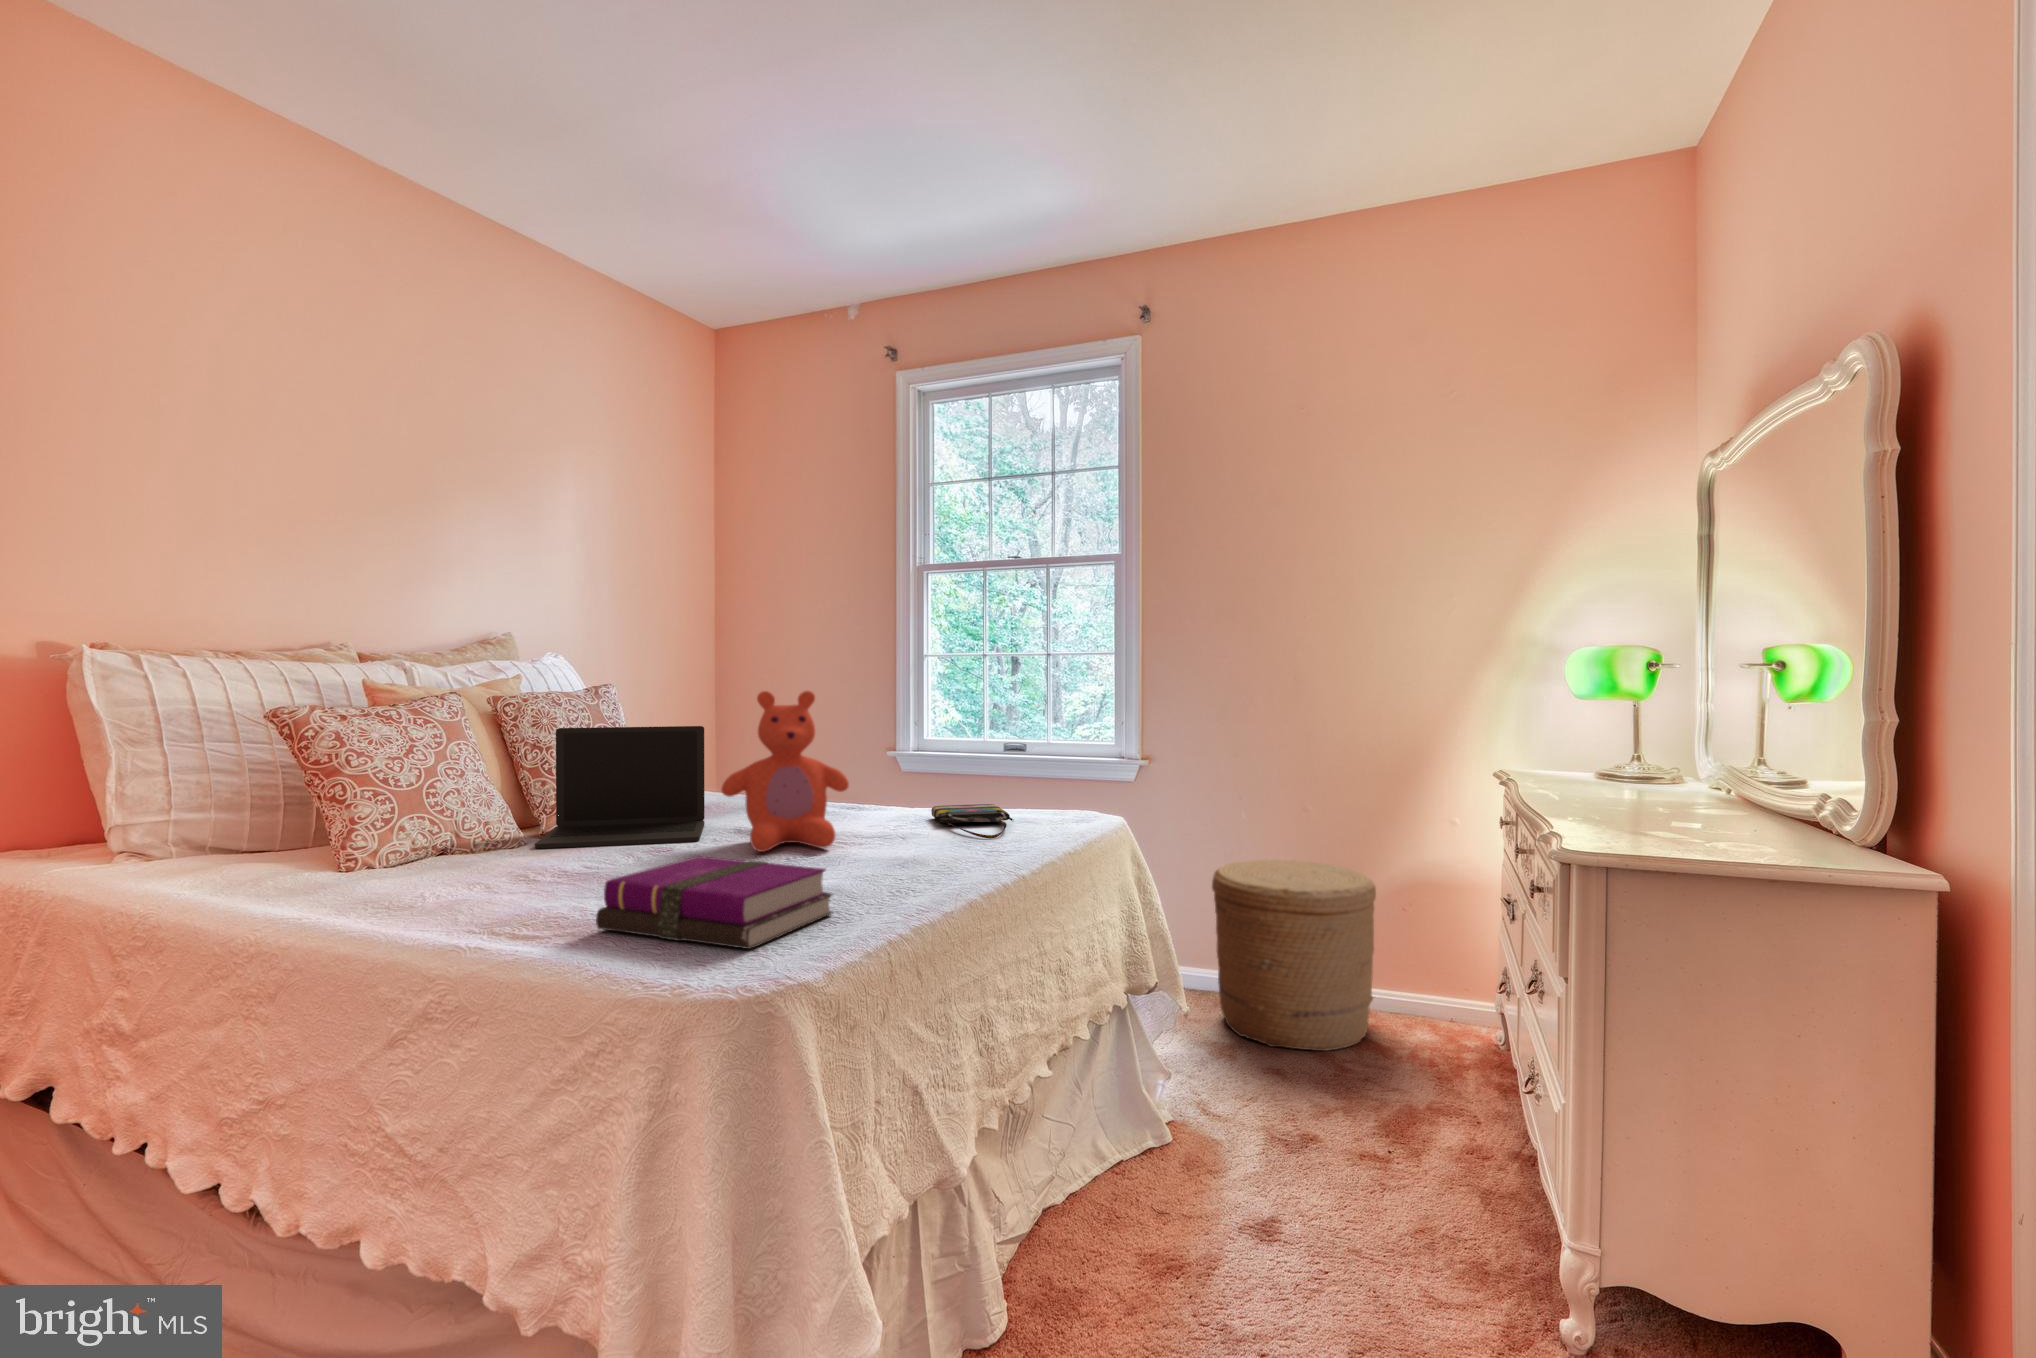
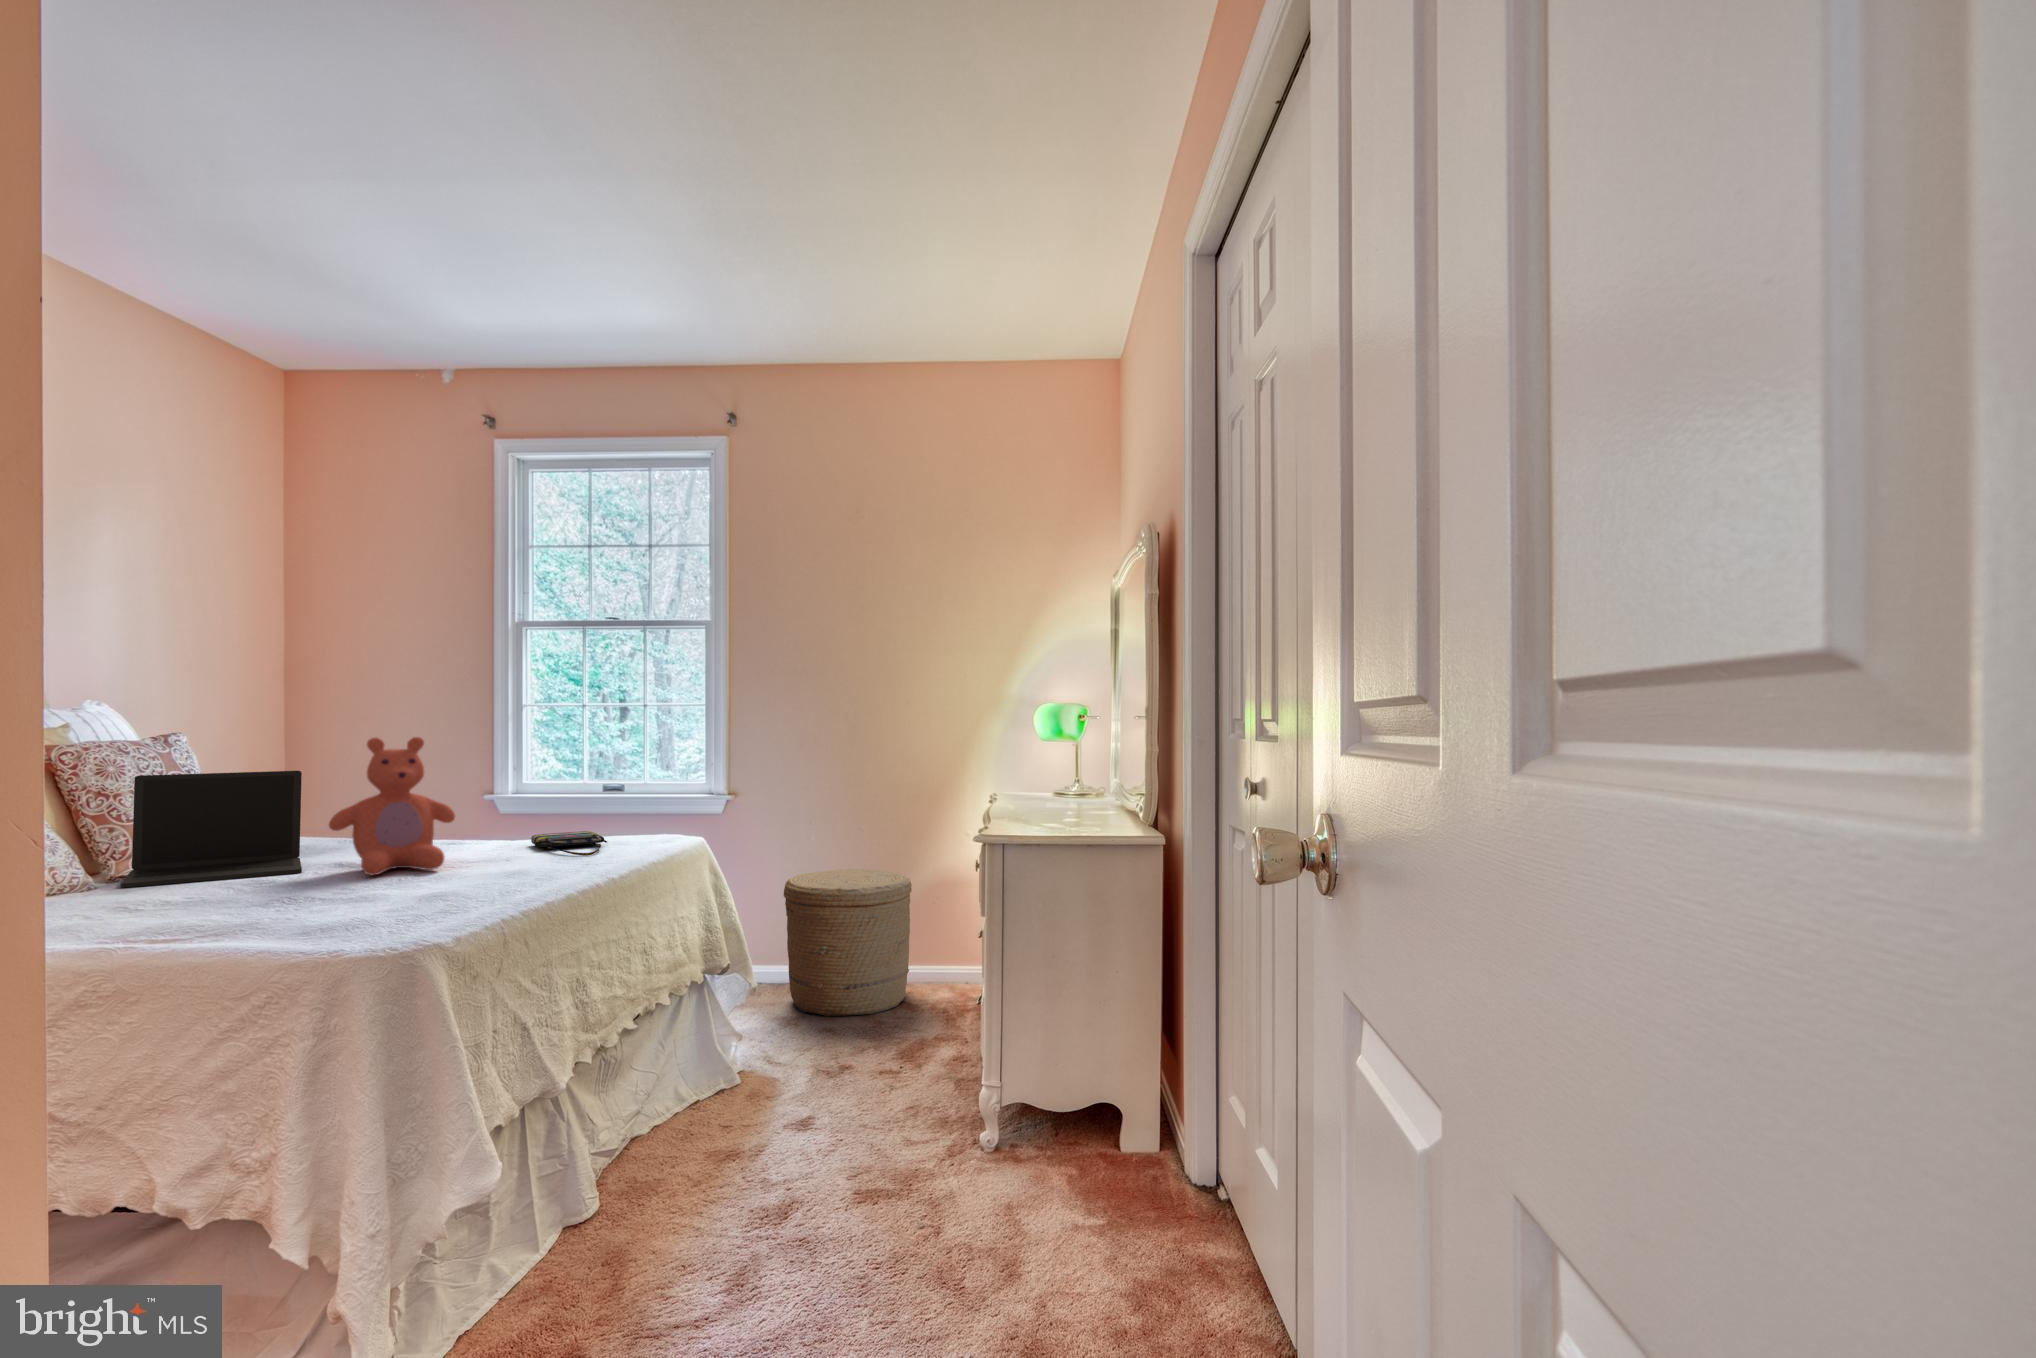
notebook: present [596,856,832,949] -> none [245,871,458,928]

